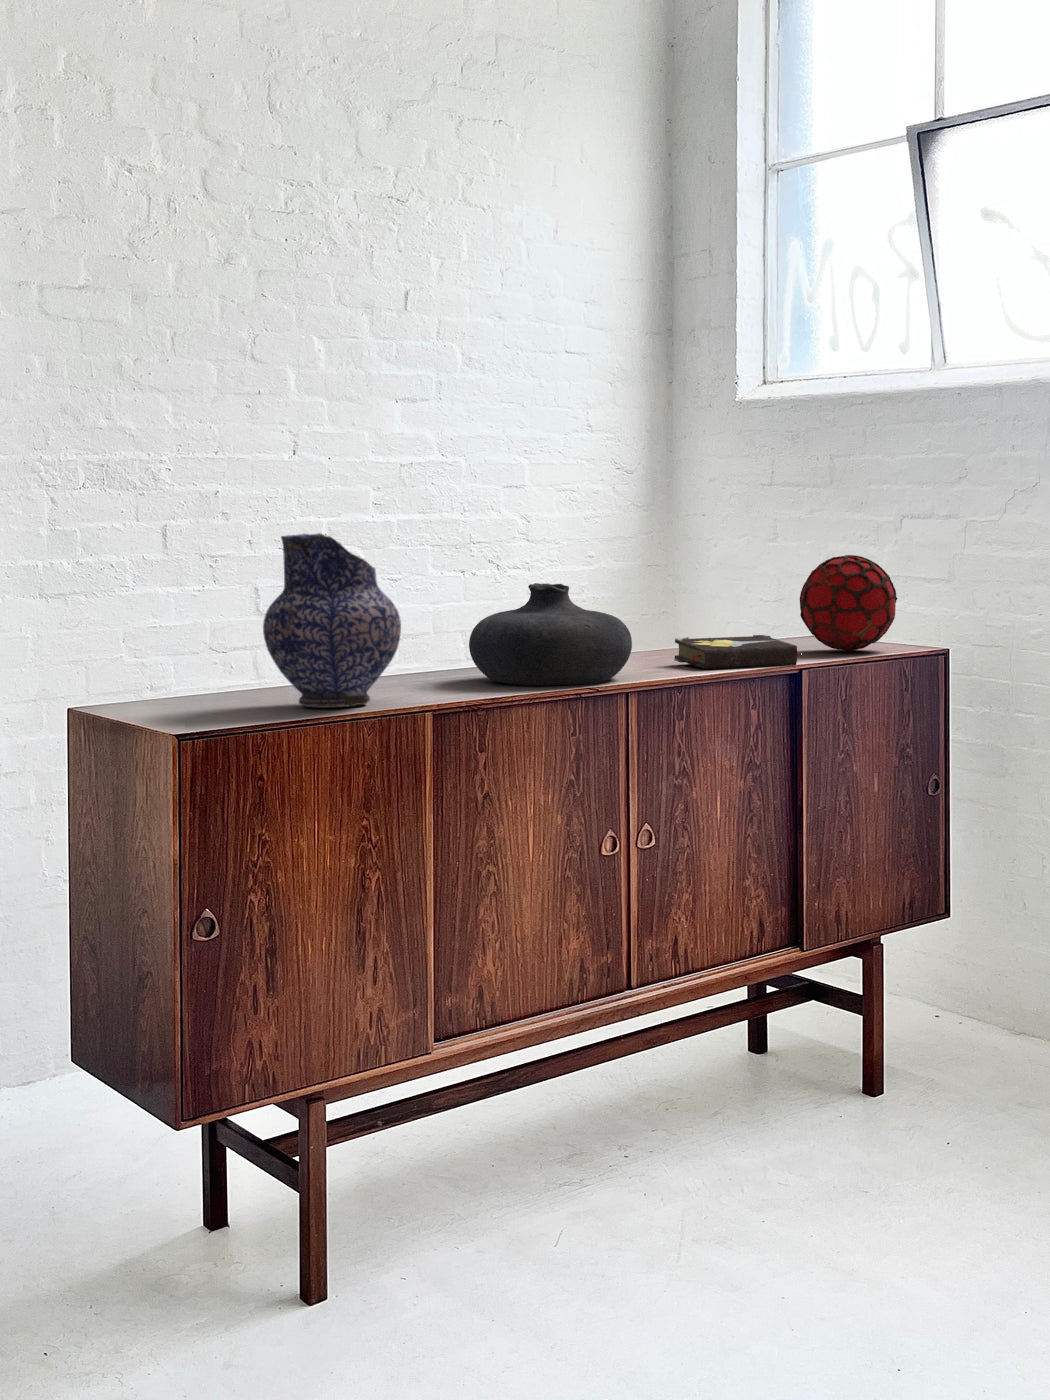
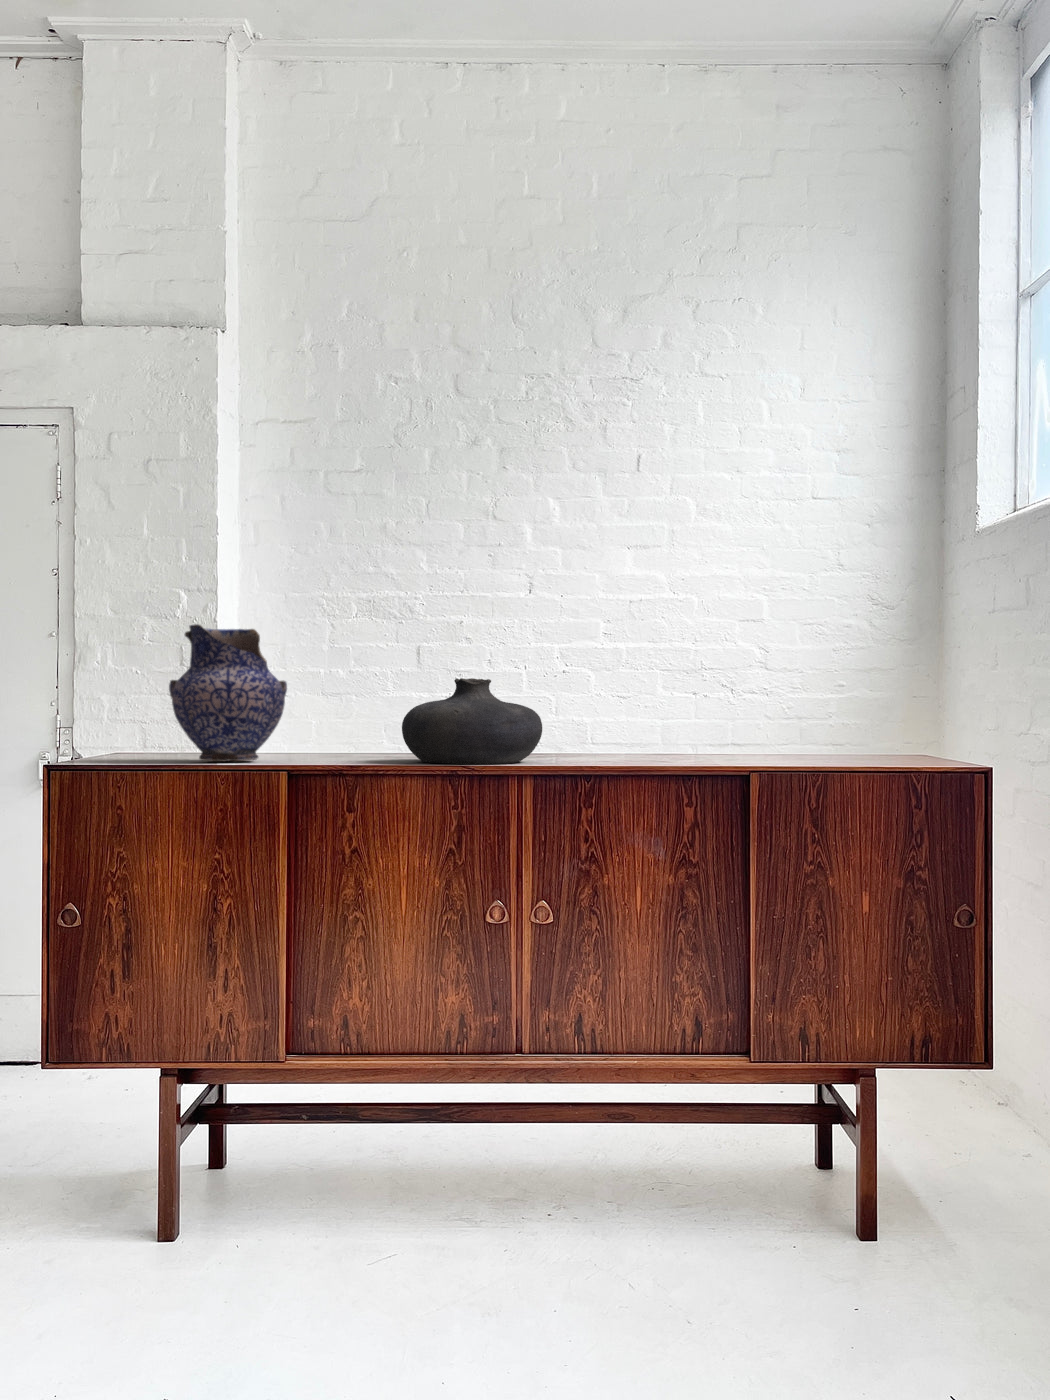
decorative orb: present [800,555,897,651] -> none [799,667,900,763]
hardback book: present [674,635,799,670] -> none [622,736,738,767]

